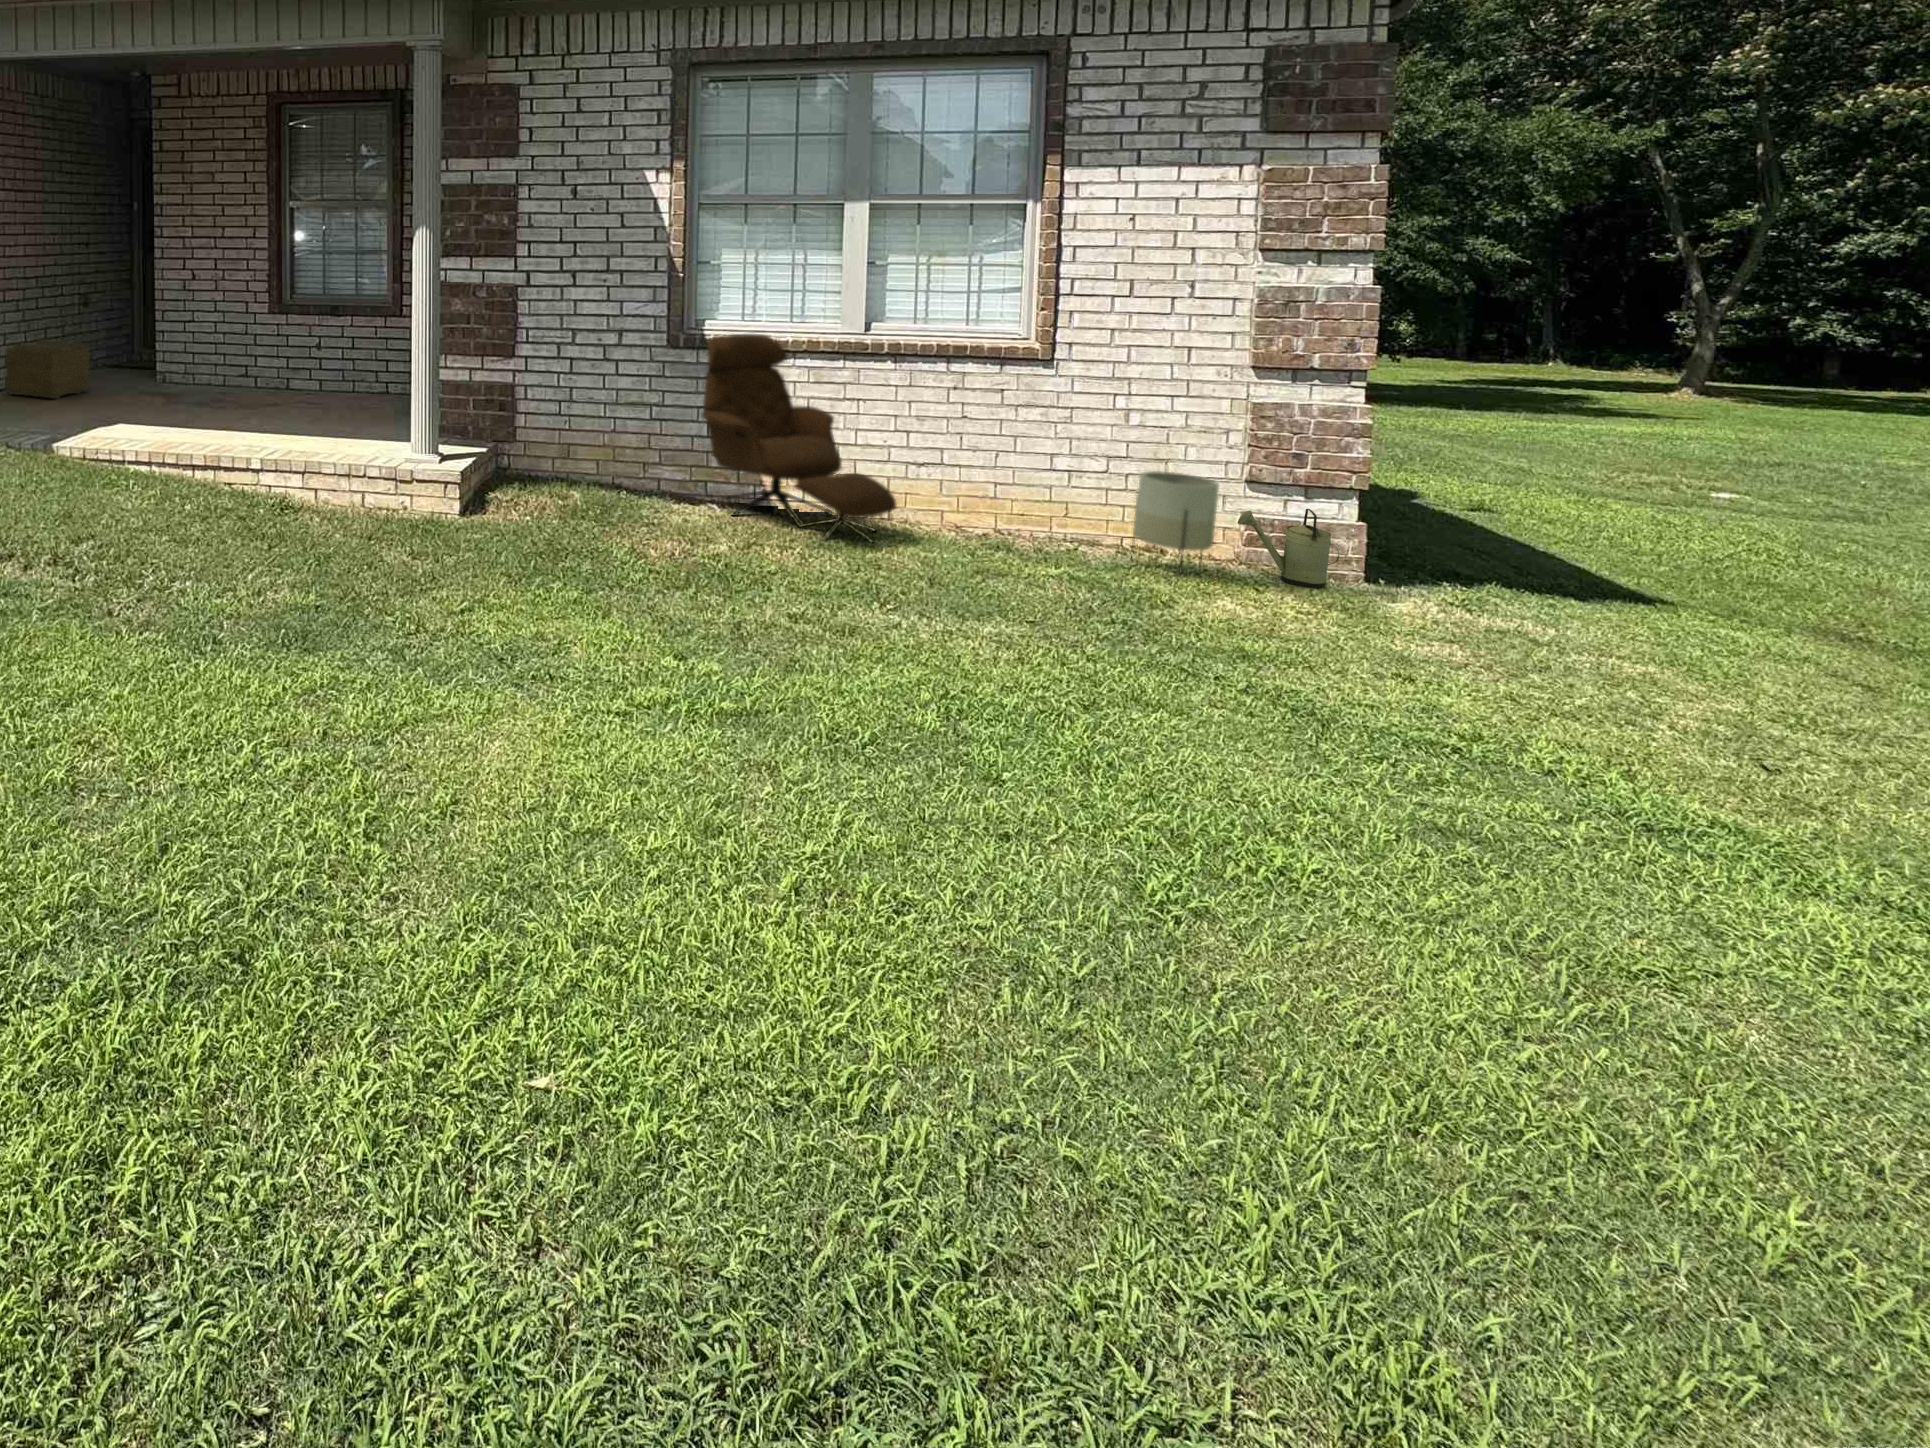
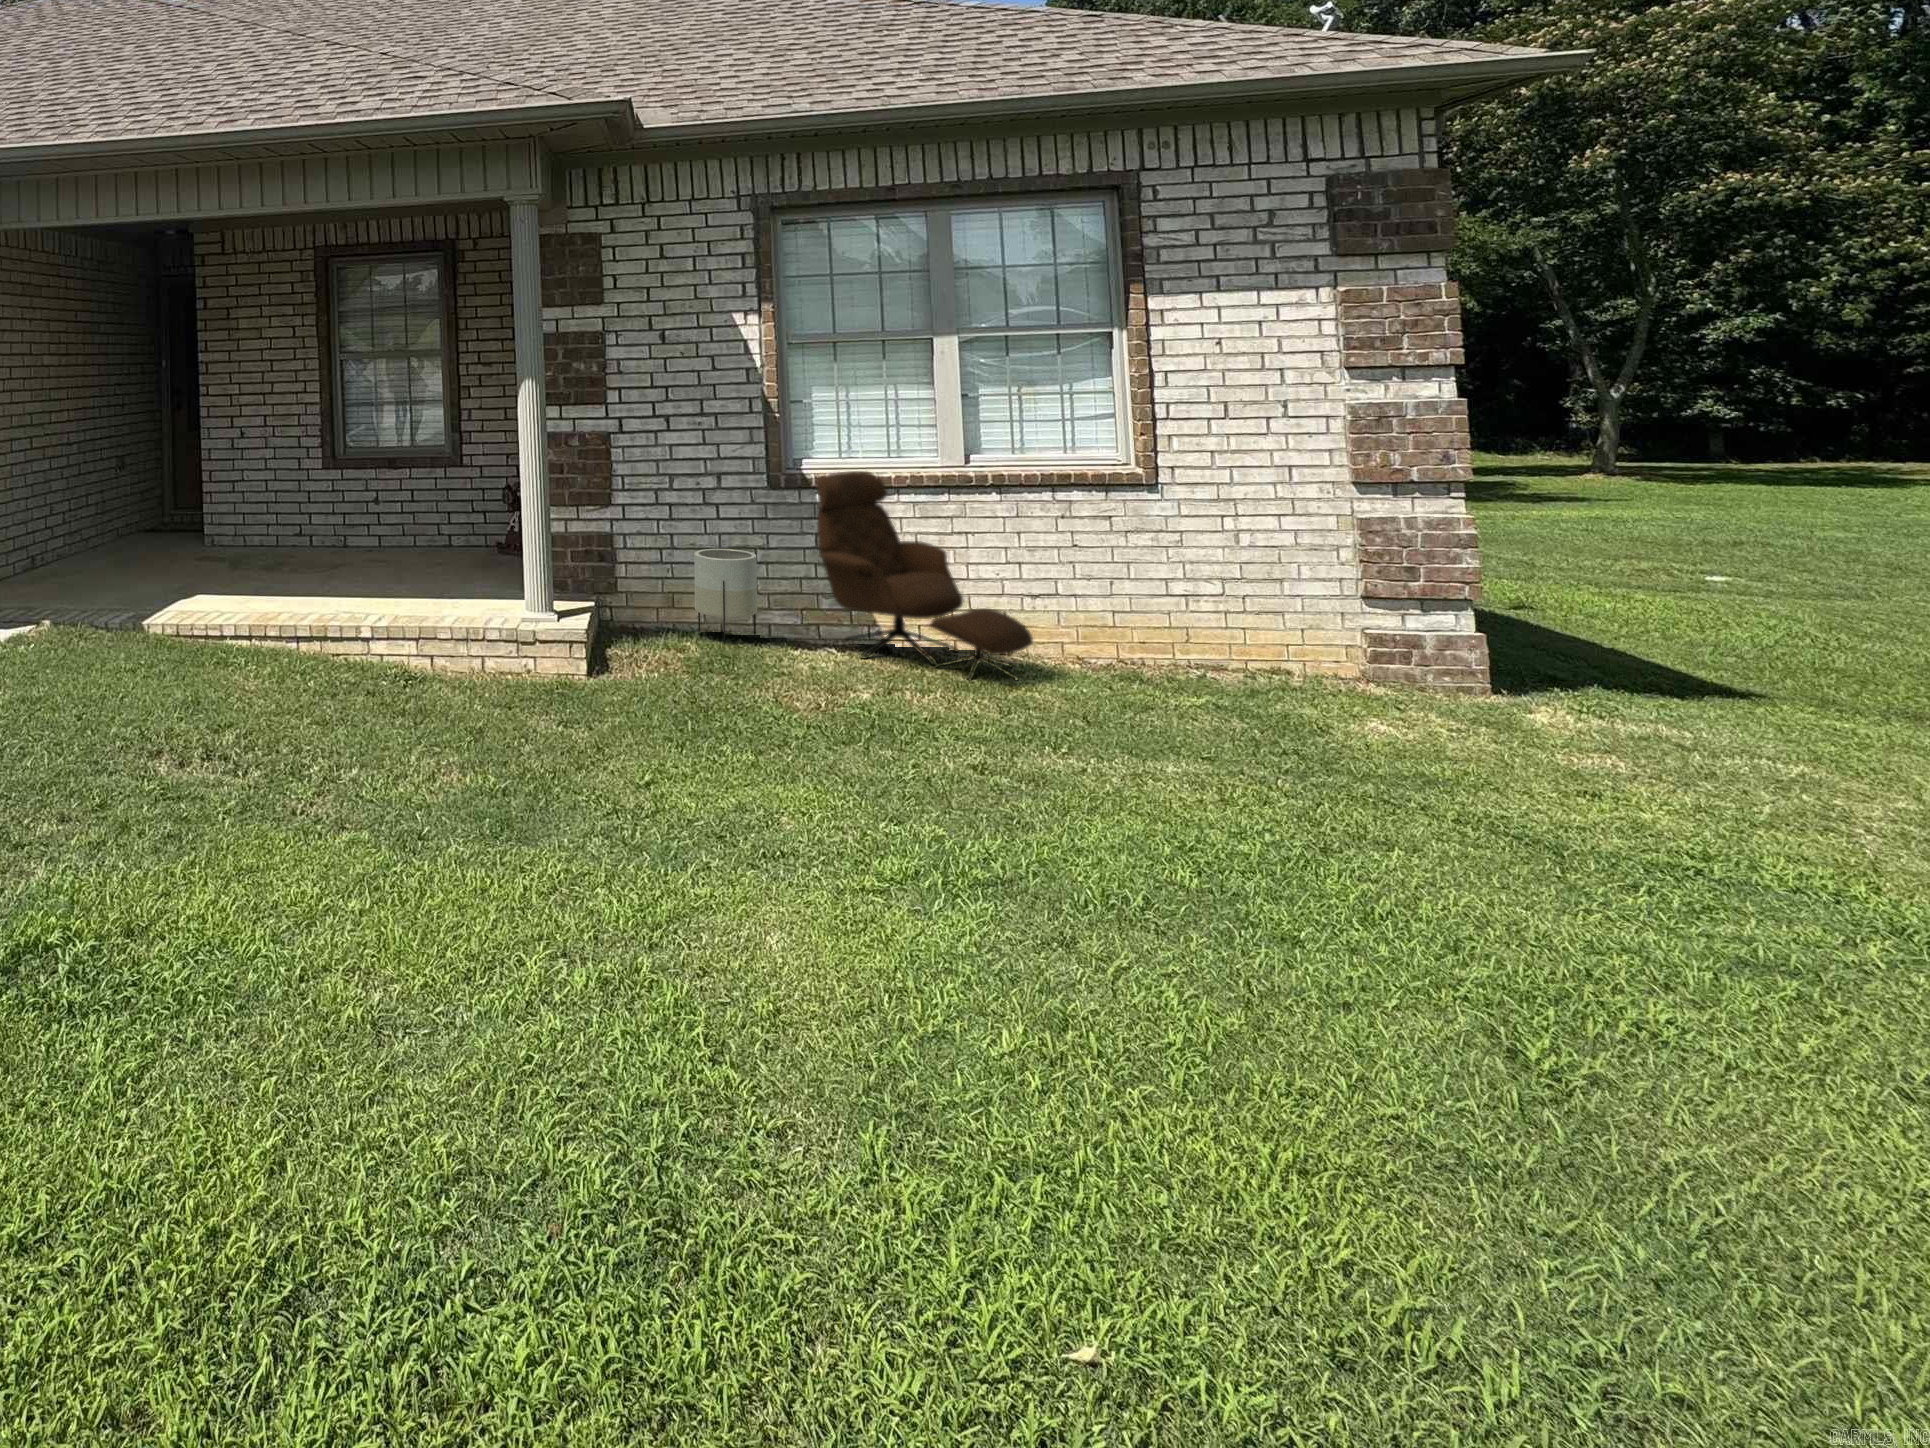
wooden crate: present [5,340,89,399] -> none [57,507,140,569]
planter: present [1131,471,1219,572] -> present [694,549,757,644]
watering can: present [1237,509,1339,588] -> none [1361,621,1467,701]

